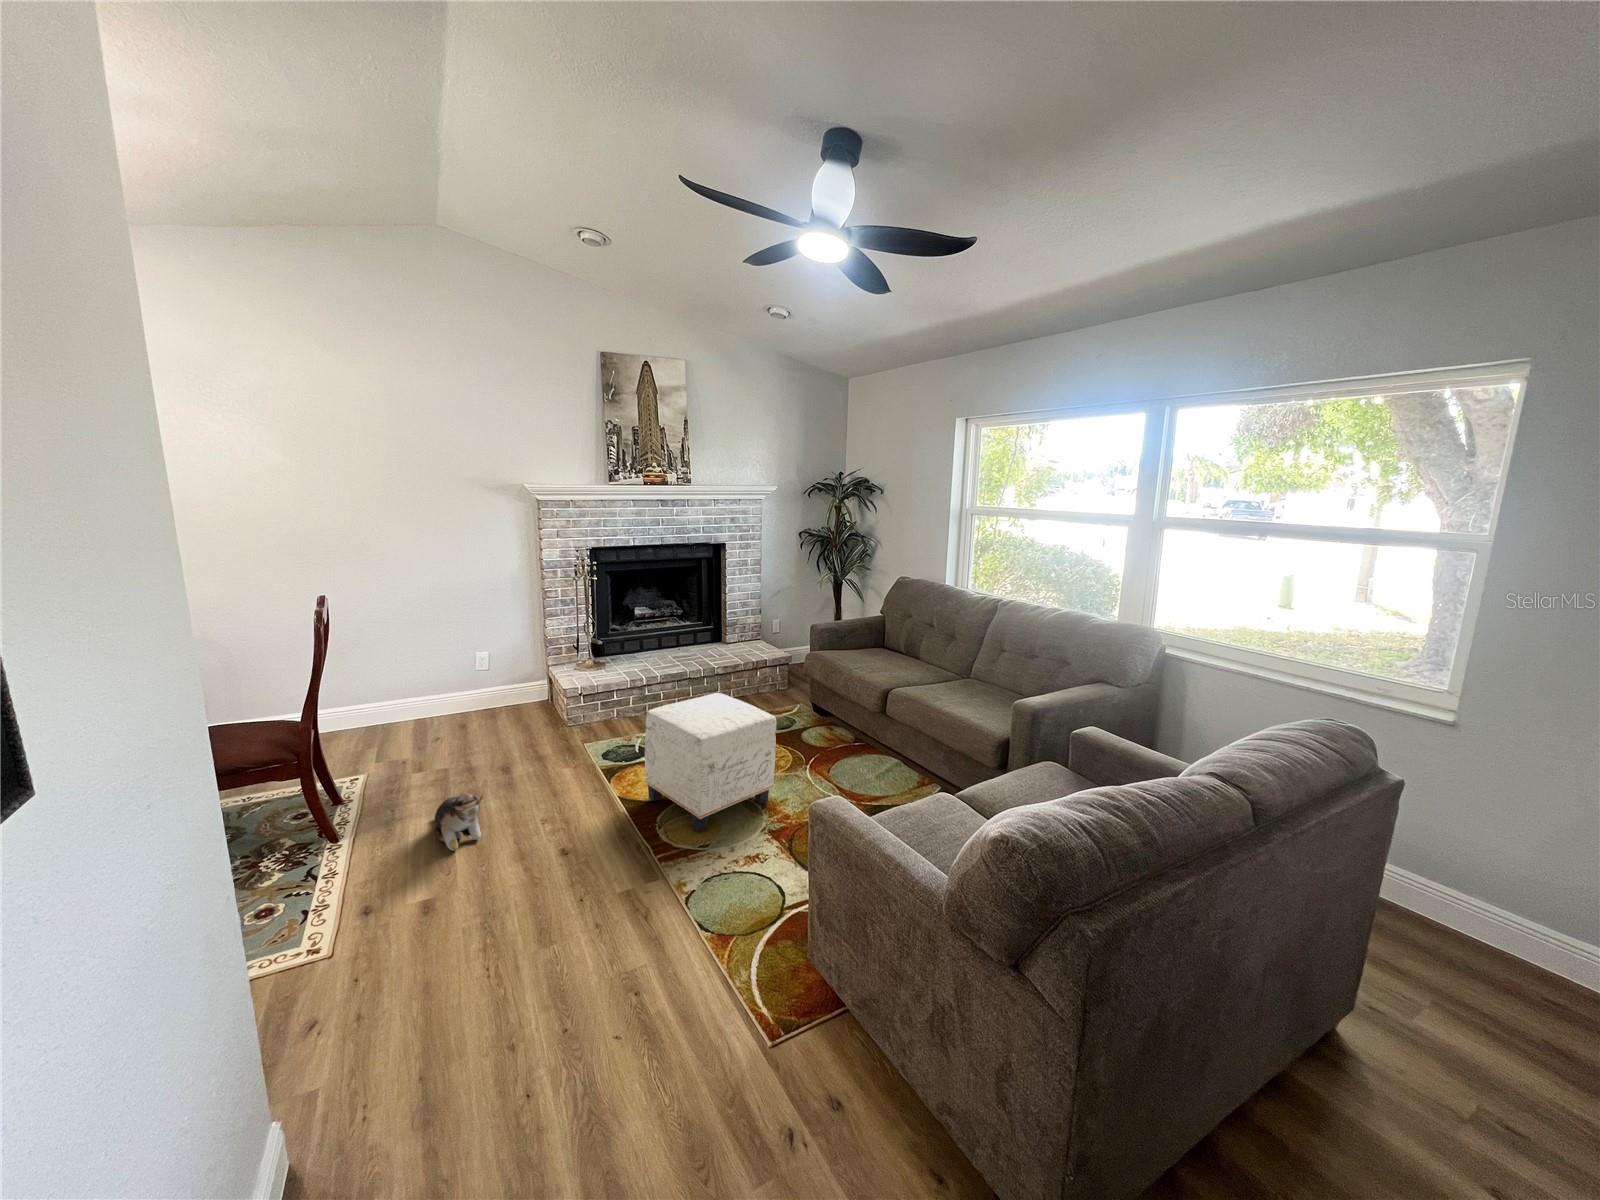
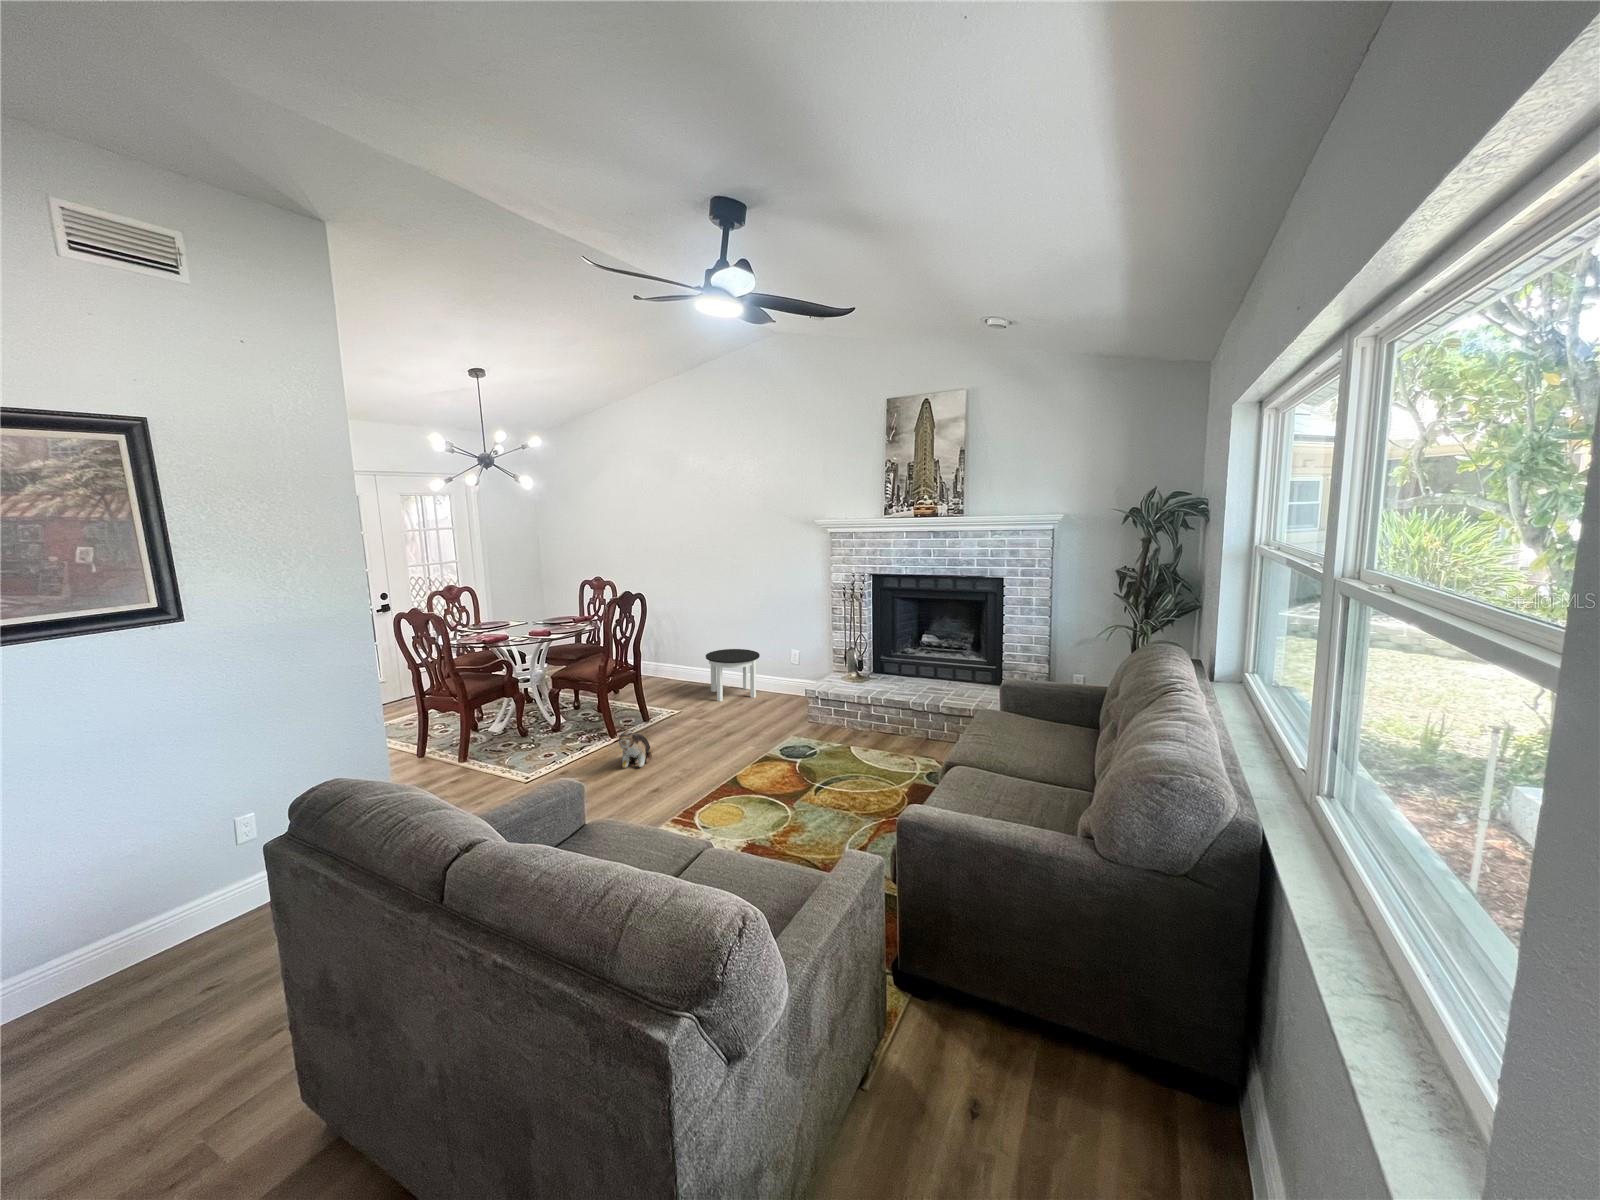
round table: none [363,658,451,735] -> present [706,649,760,701]
ottoman: present [645,693,776,832] -> none [725,708,824,824]

